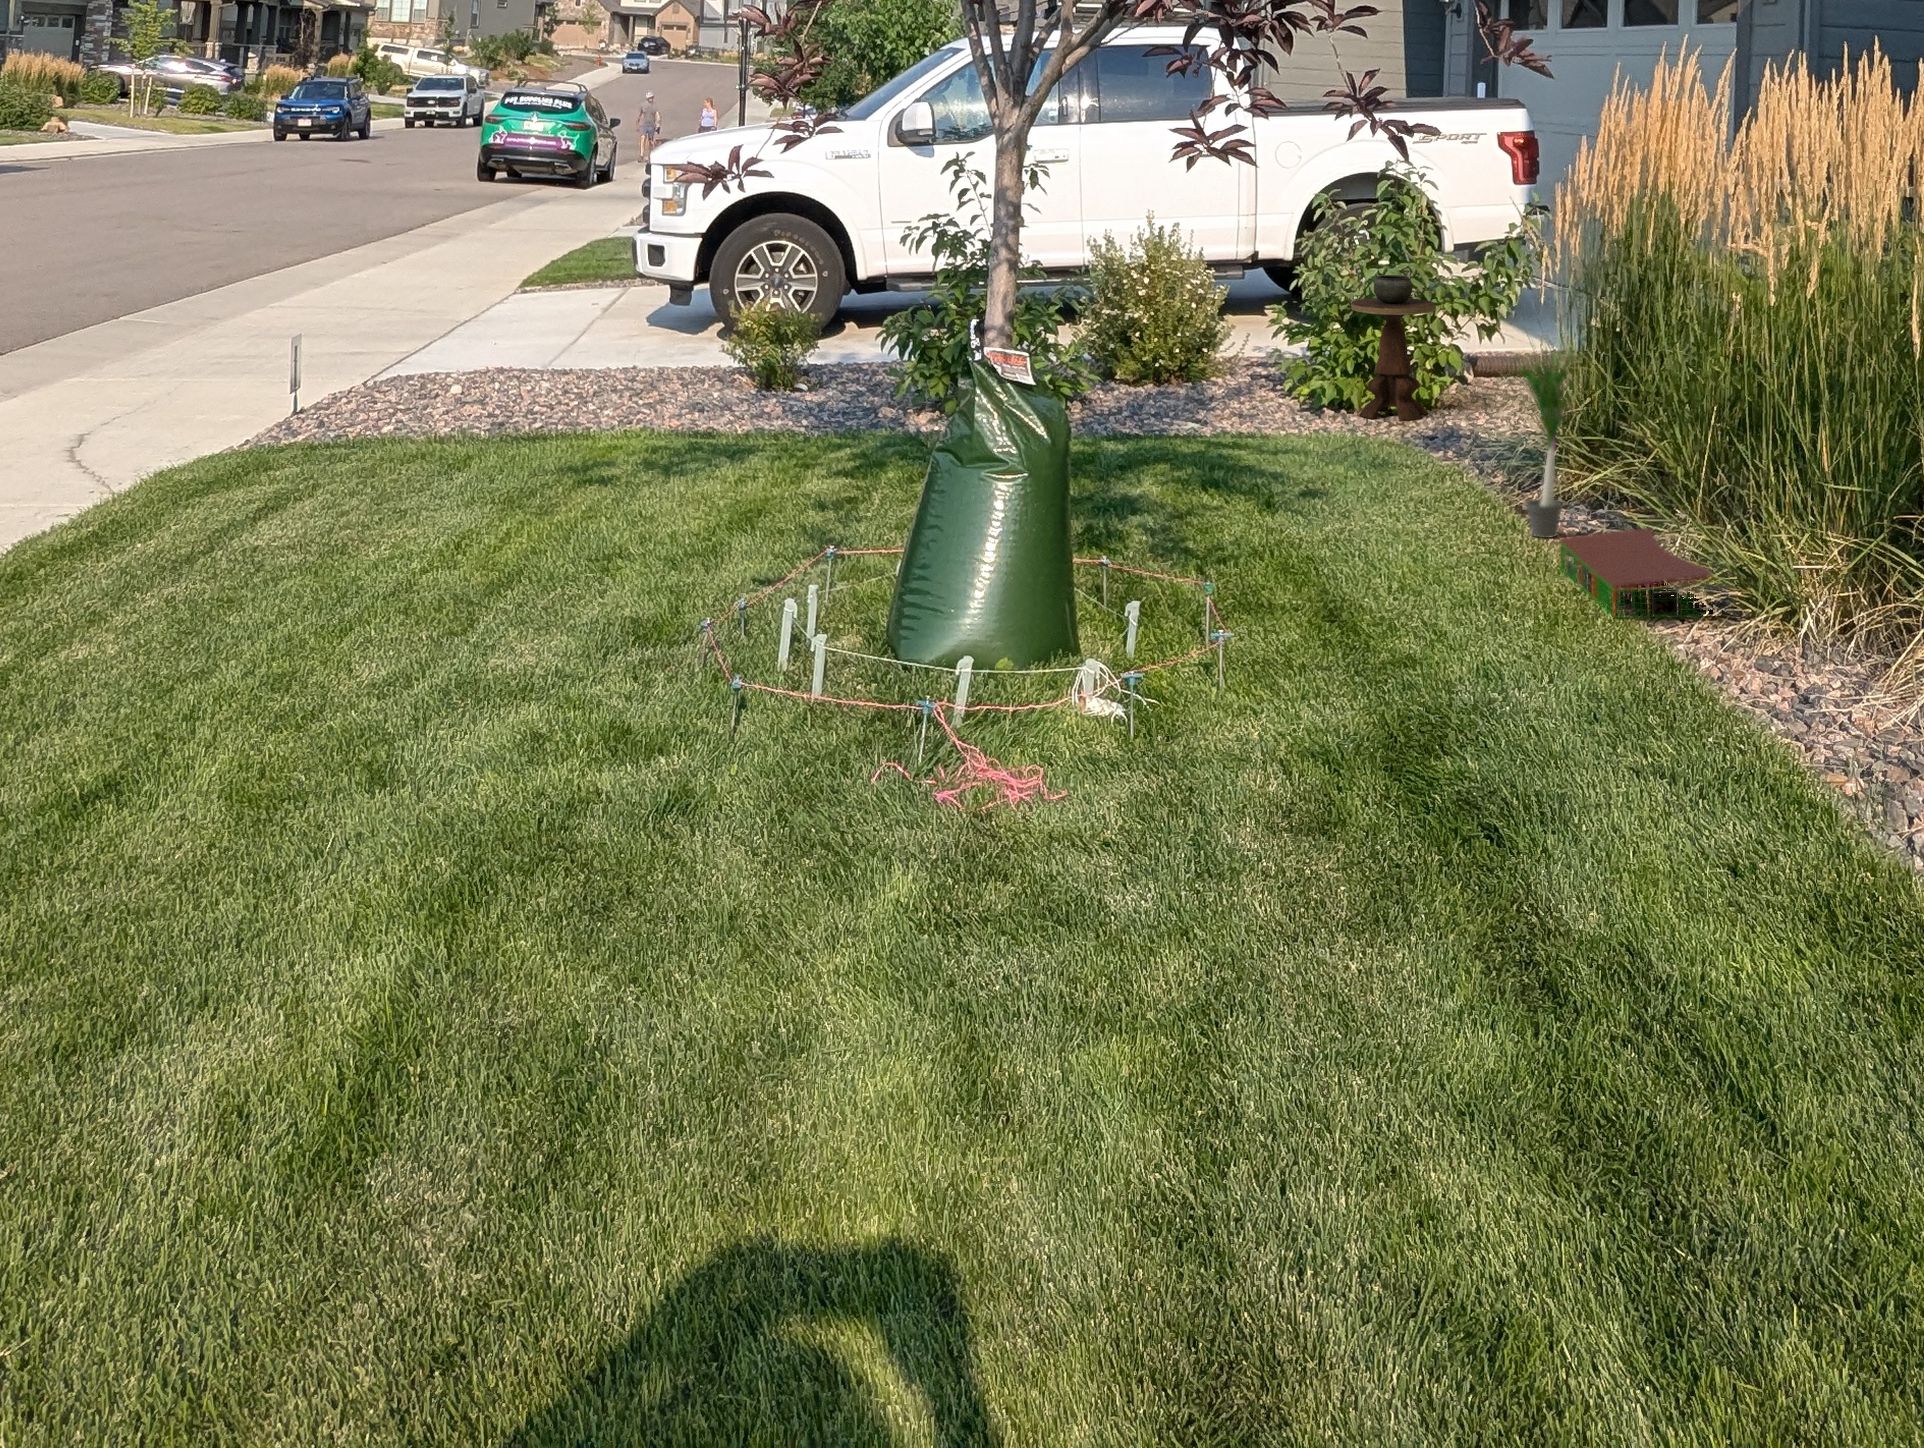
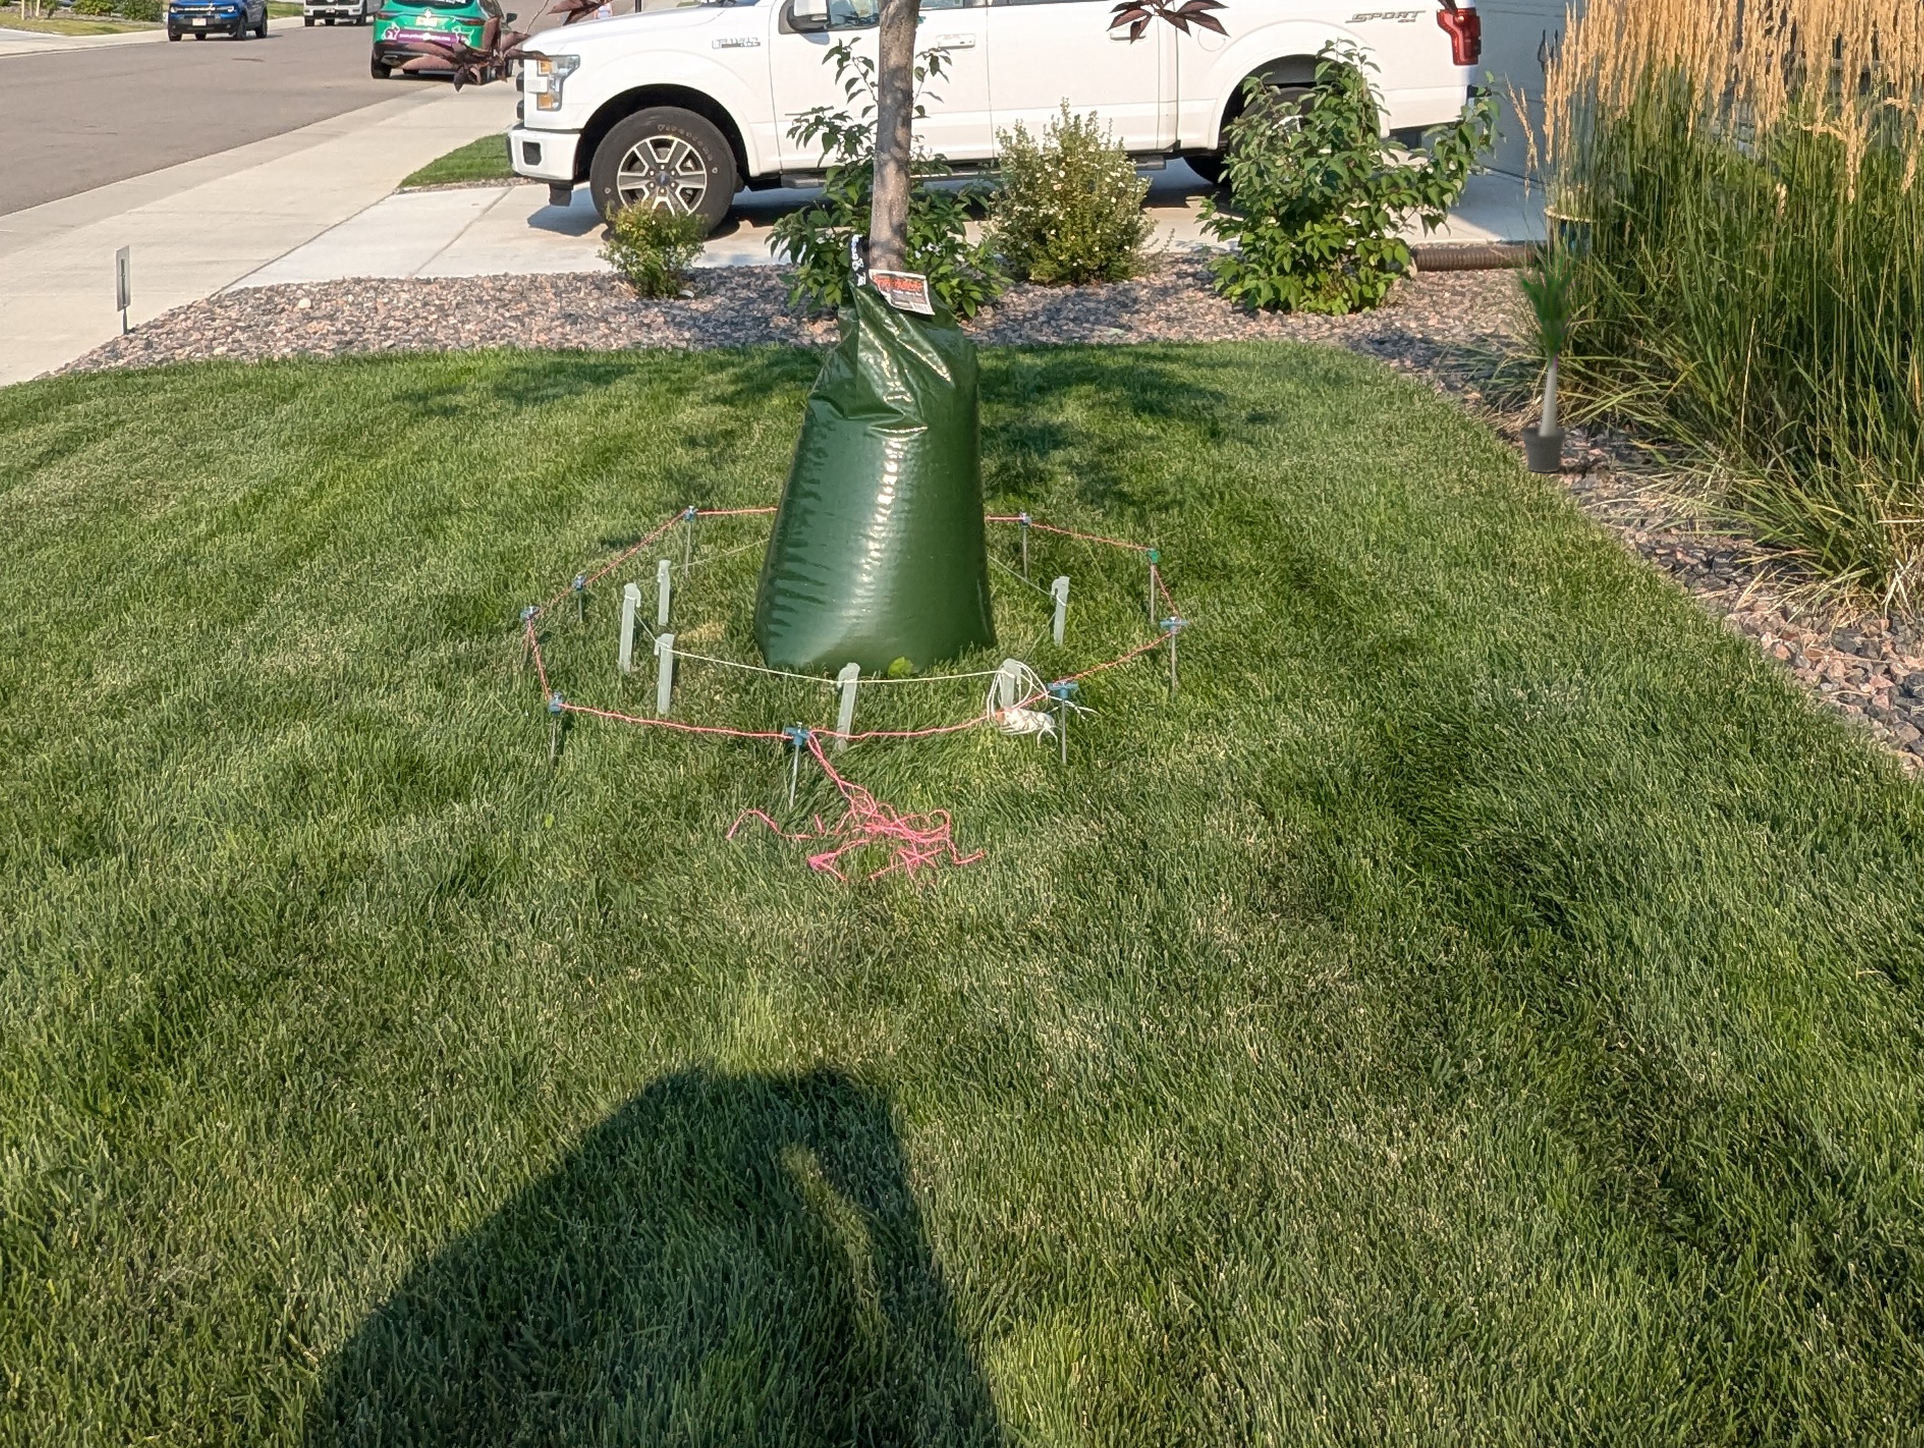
side table: present [1351,275,1435,421] -> none [1301,164,1397,329]
storage bin: present [1559,528,1713,617] -> none [1567,462,1778,579]

